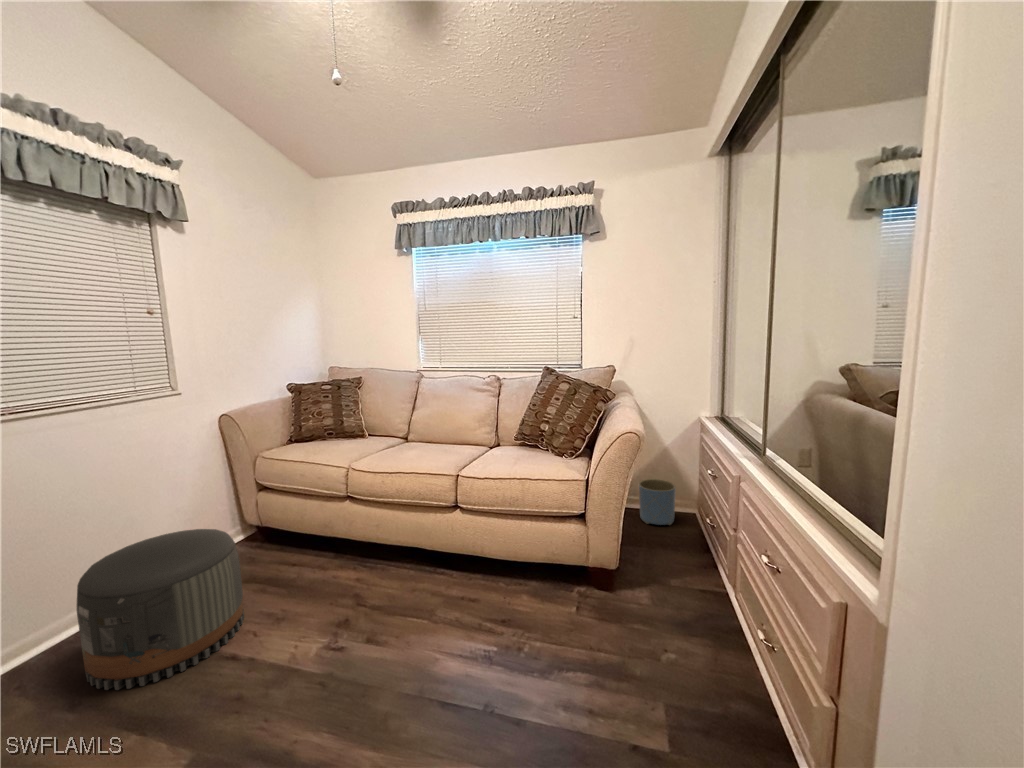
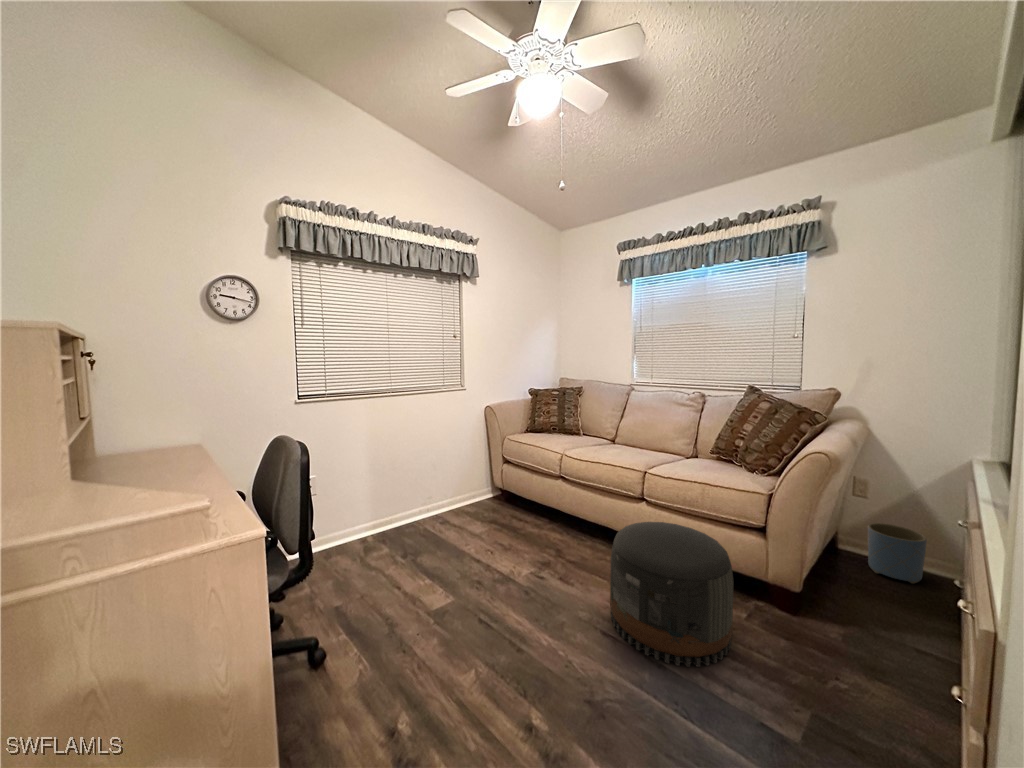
pouf: present [77,529,244,690] -> present [610,522,733,667]

